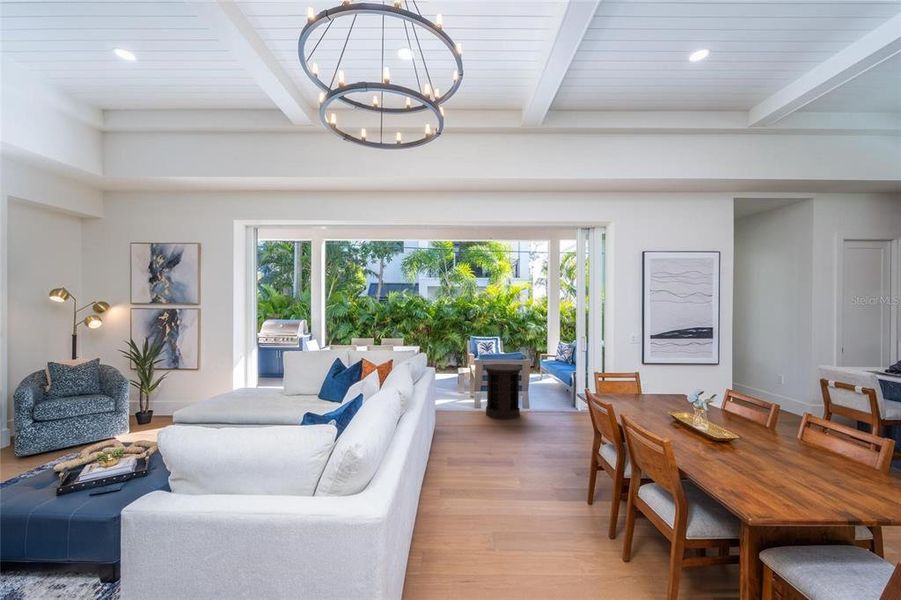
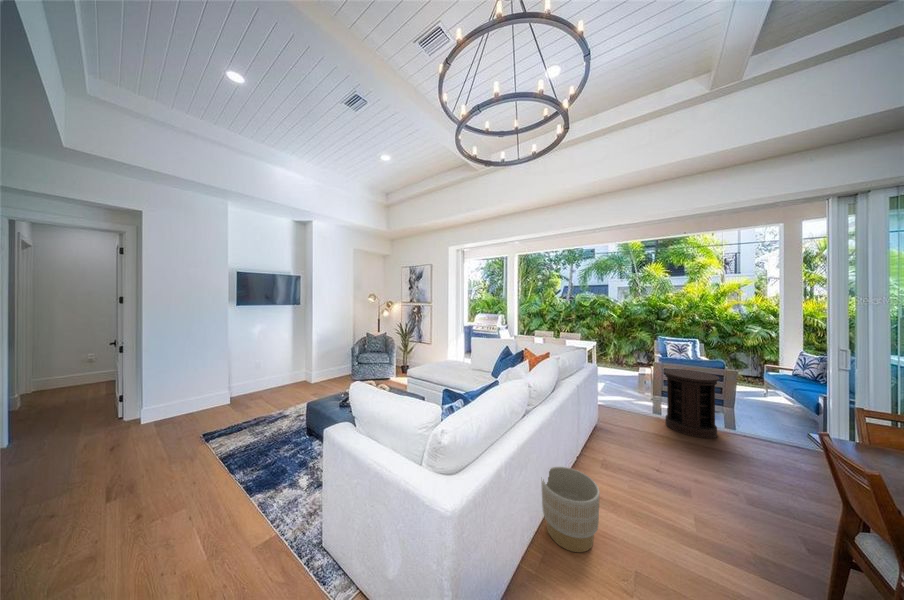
planter: none [428,455,473,517] -> present [542,467,600,552]

